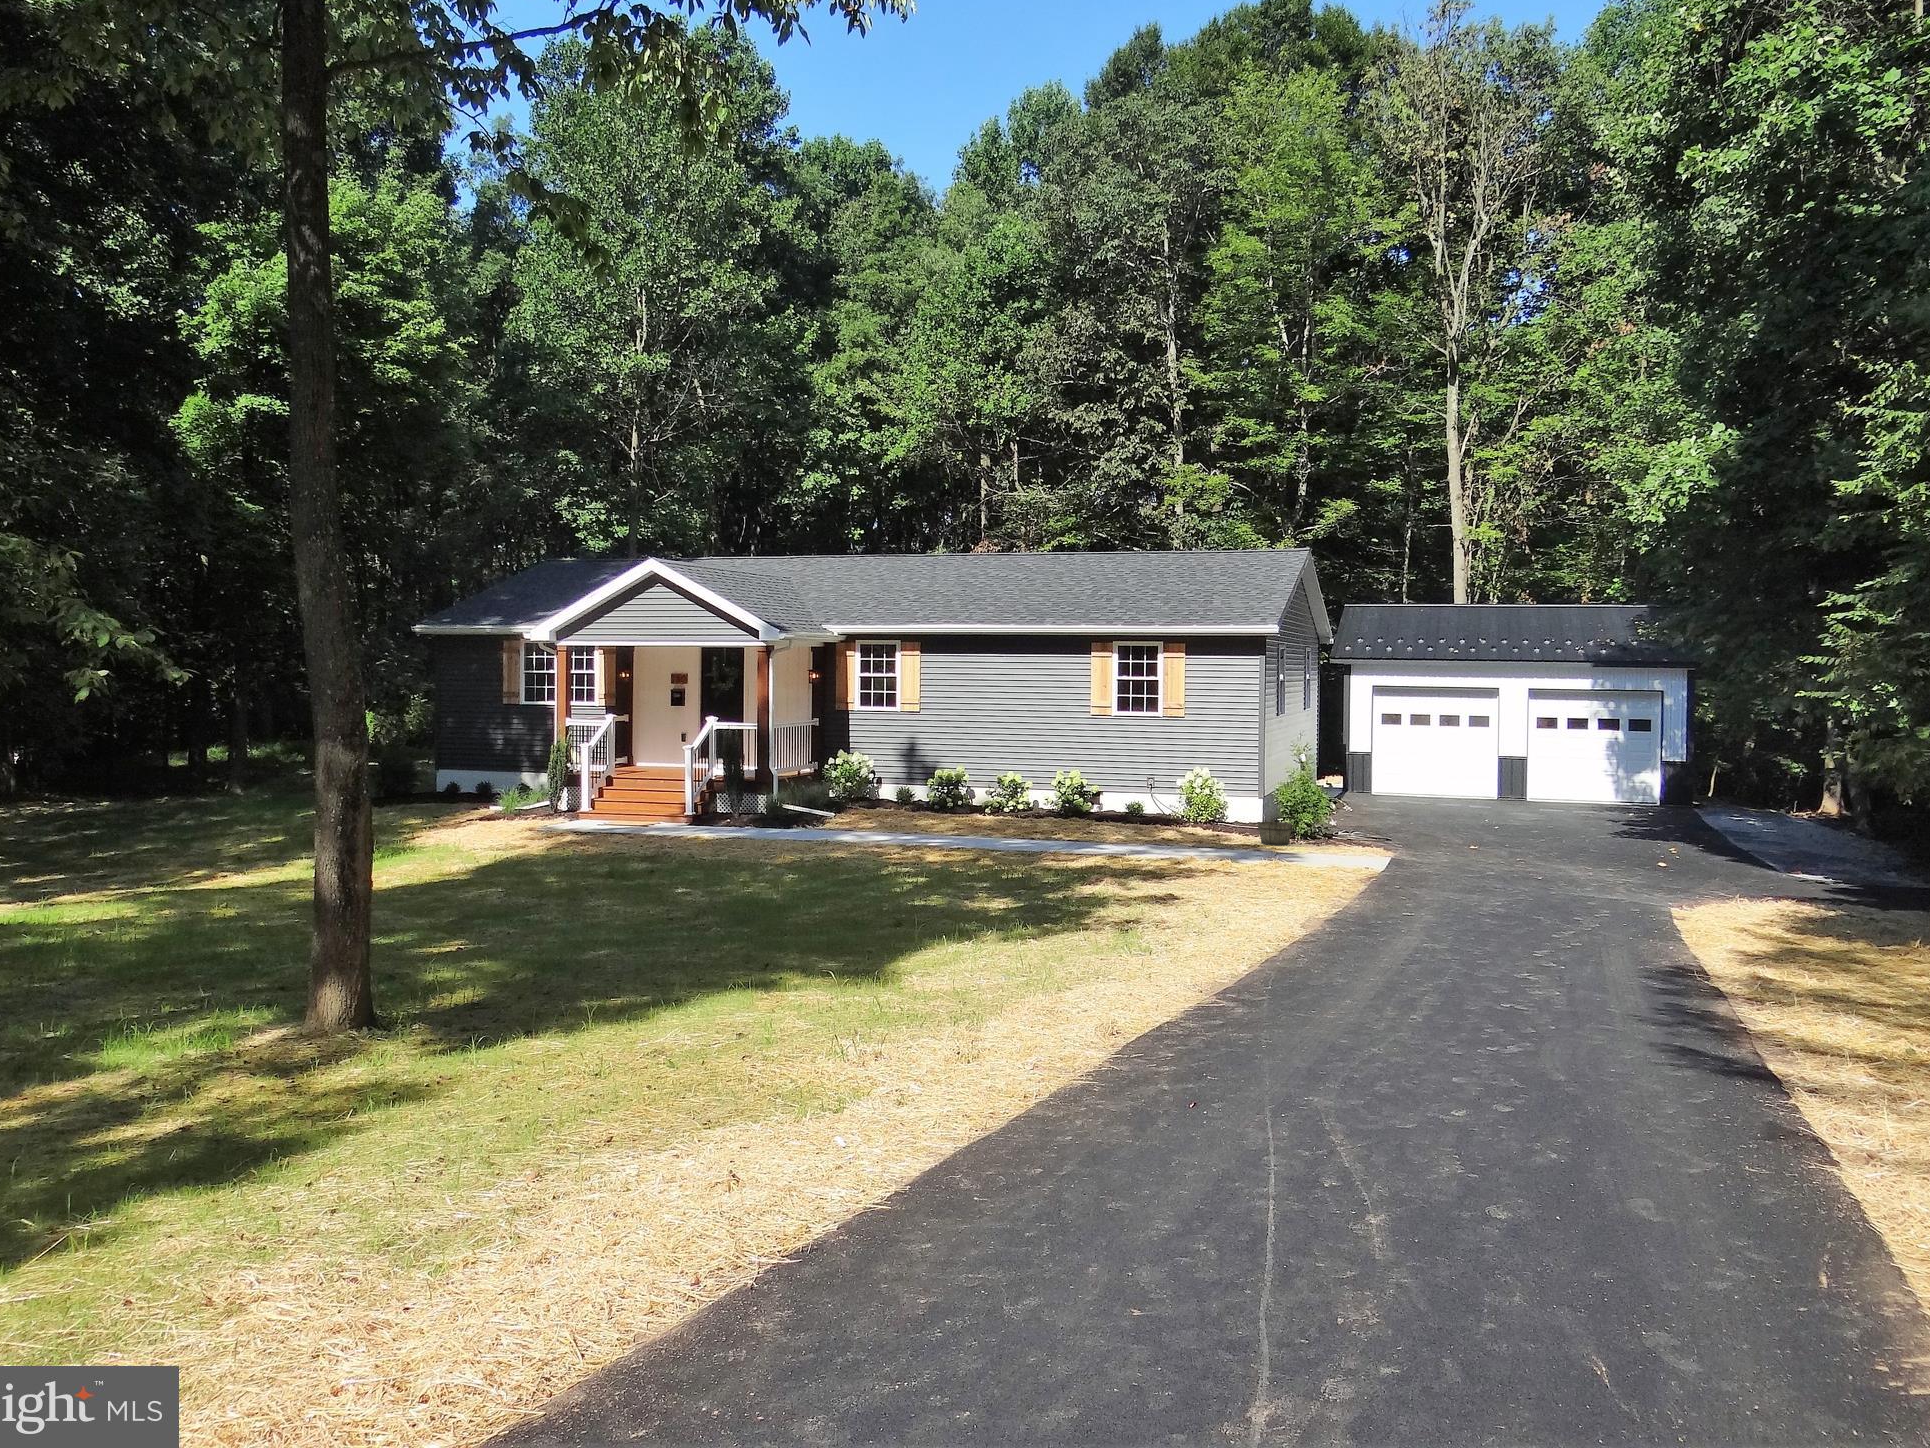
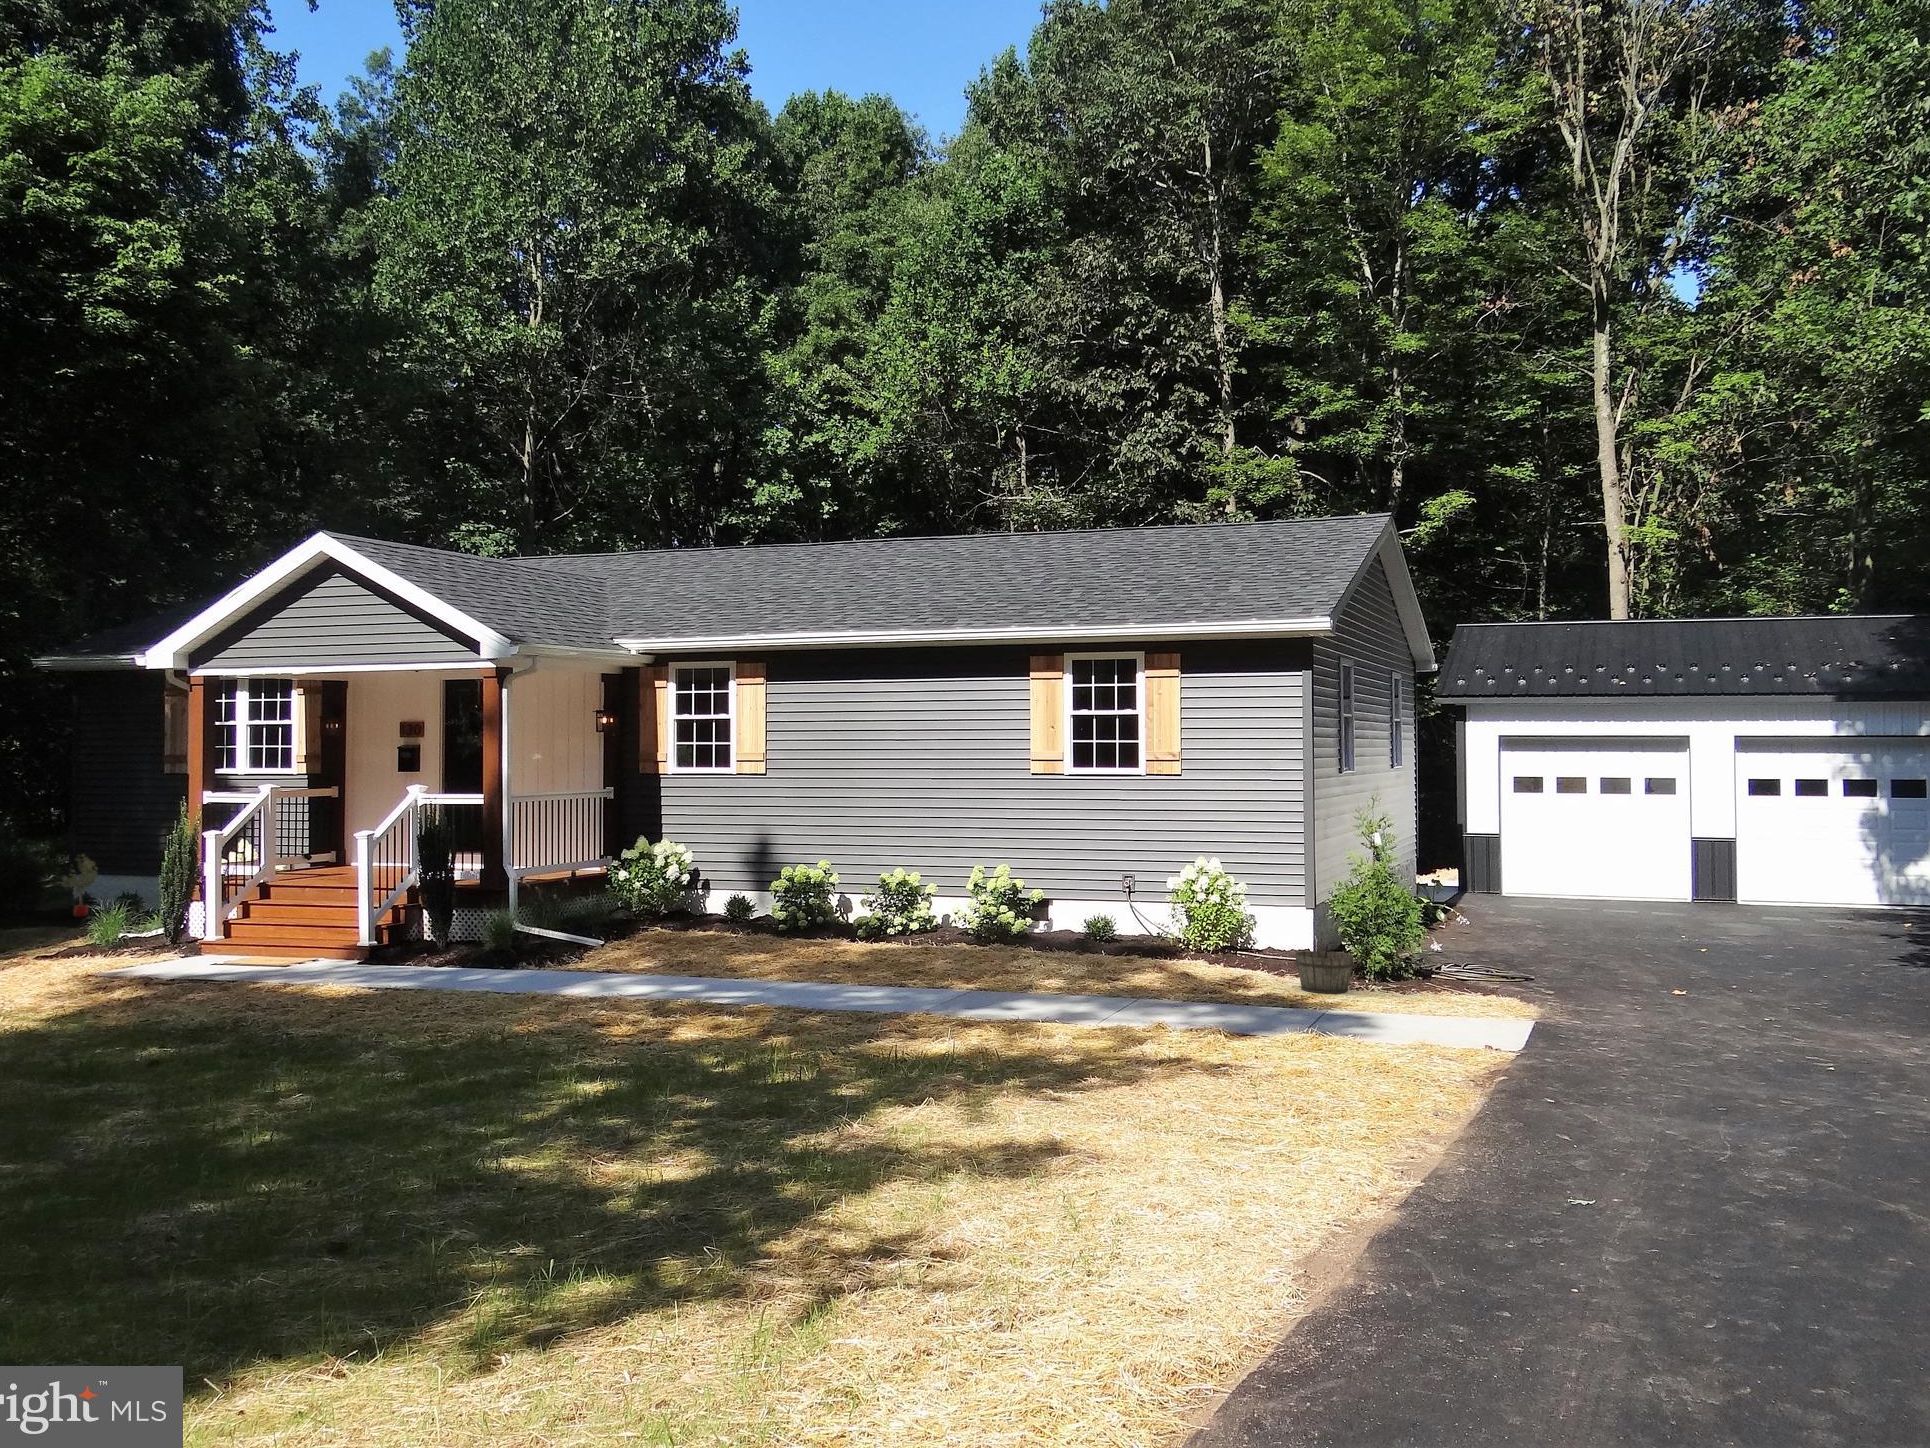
potted tree: none [389,766,414,810] -> present [62,855,97,917]

